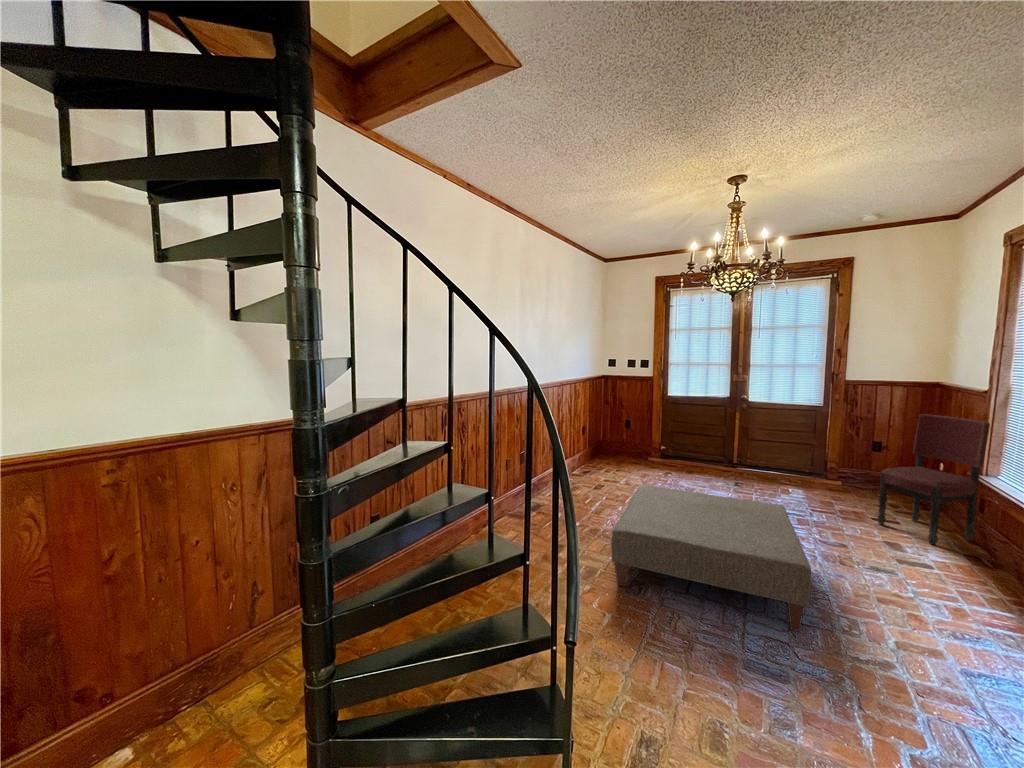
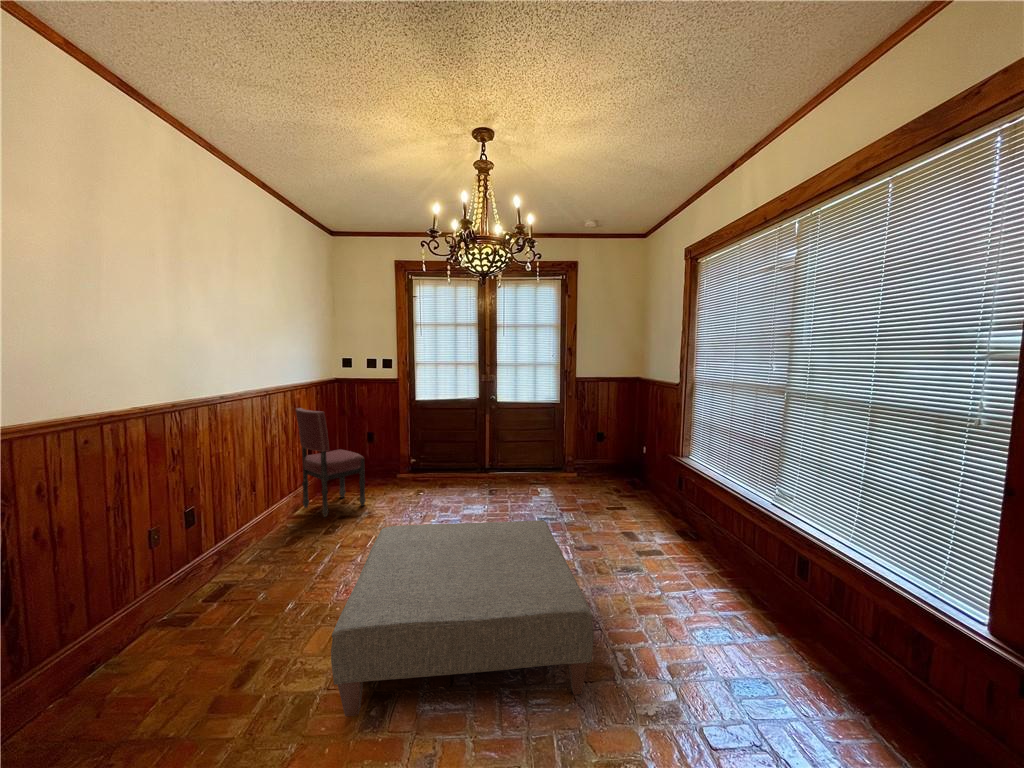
dining chair: present [877,414,990,545] -> present [296,408,366,517]

